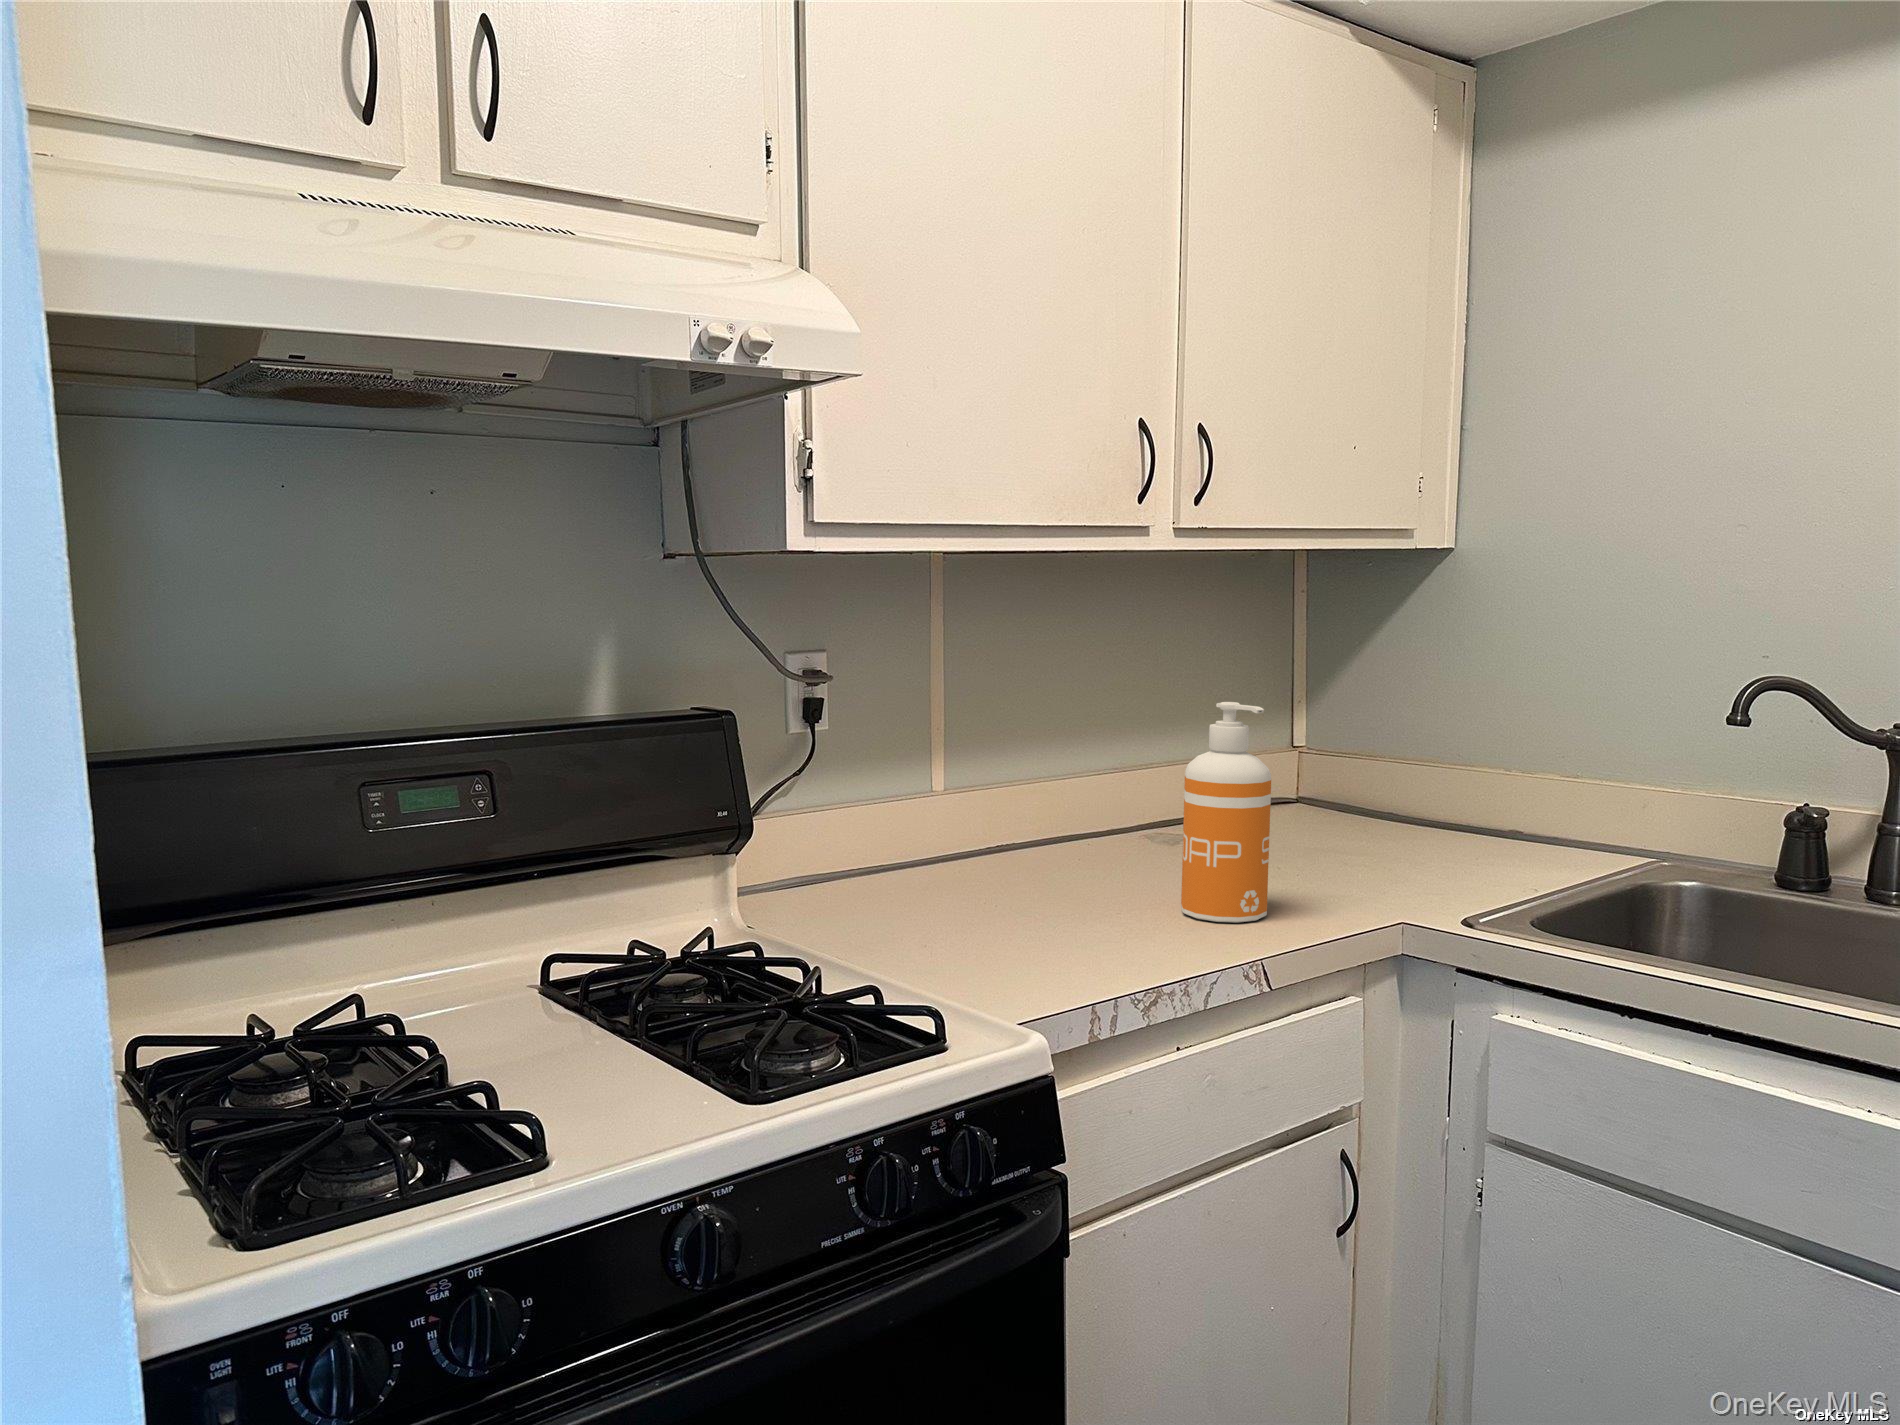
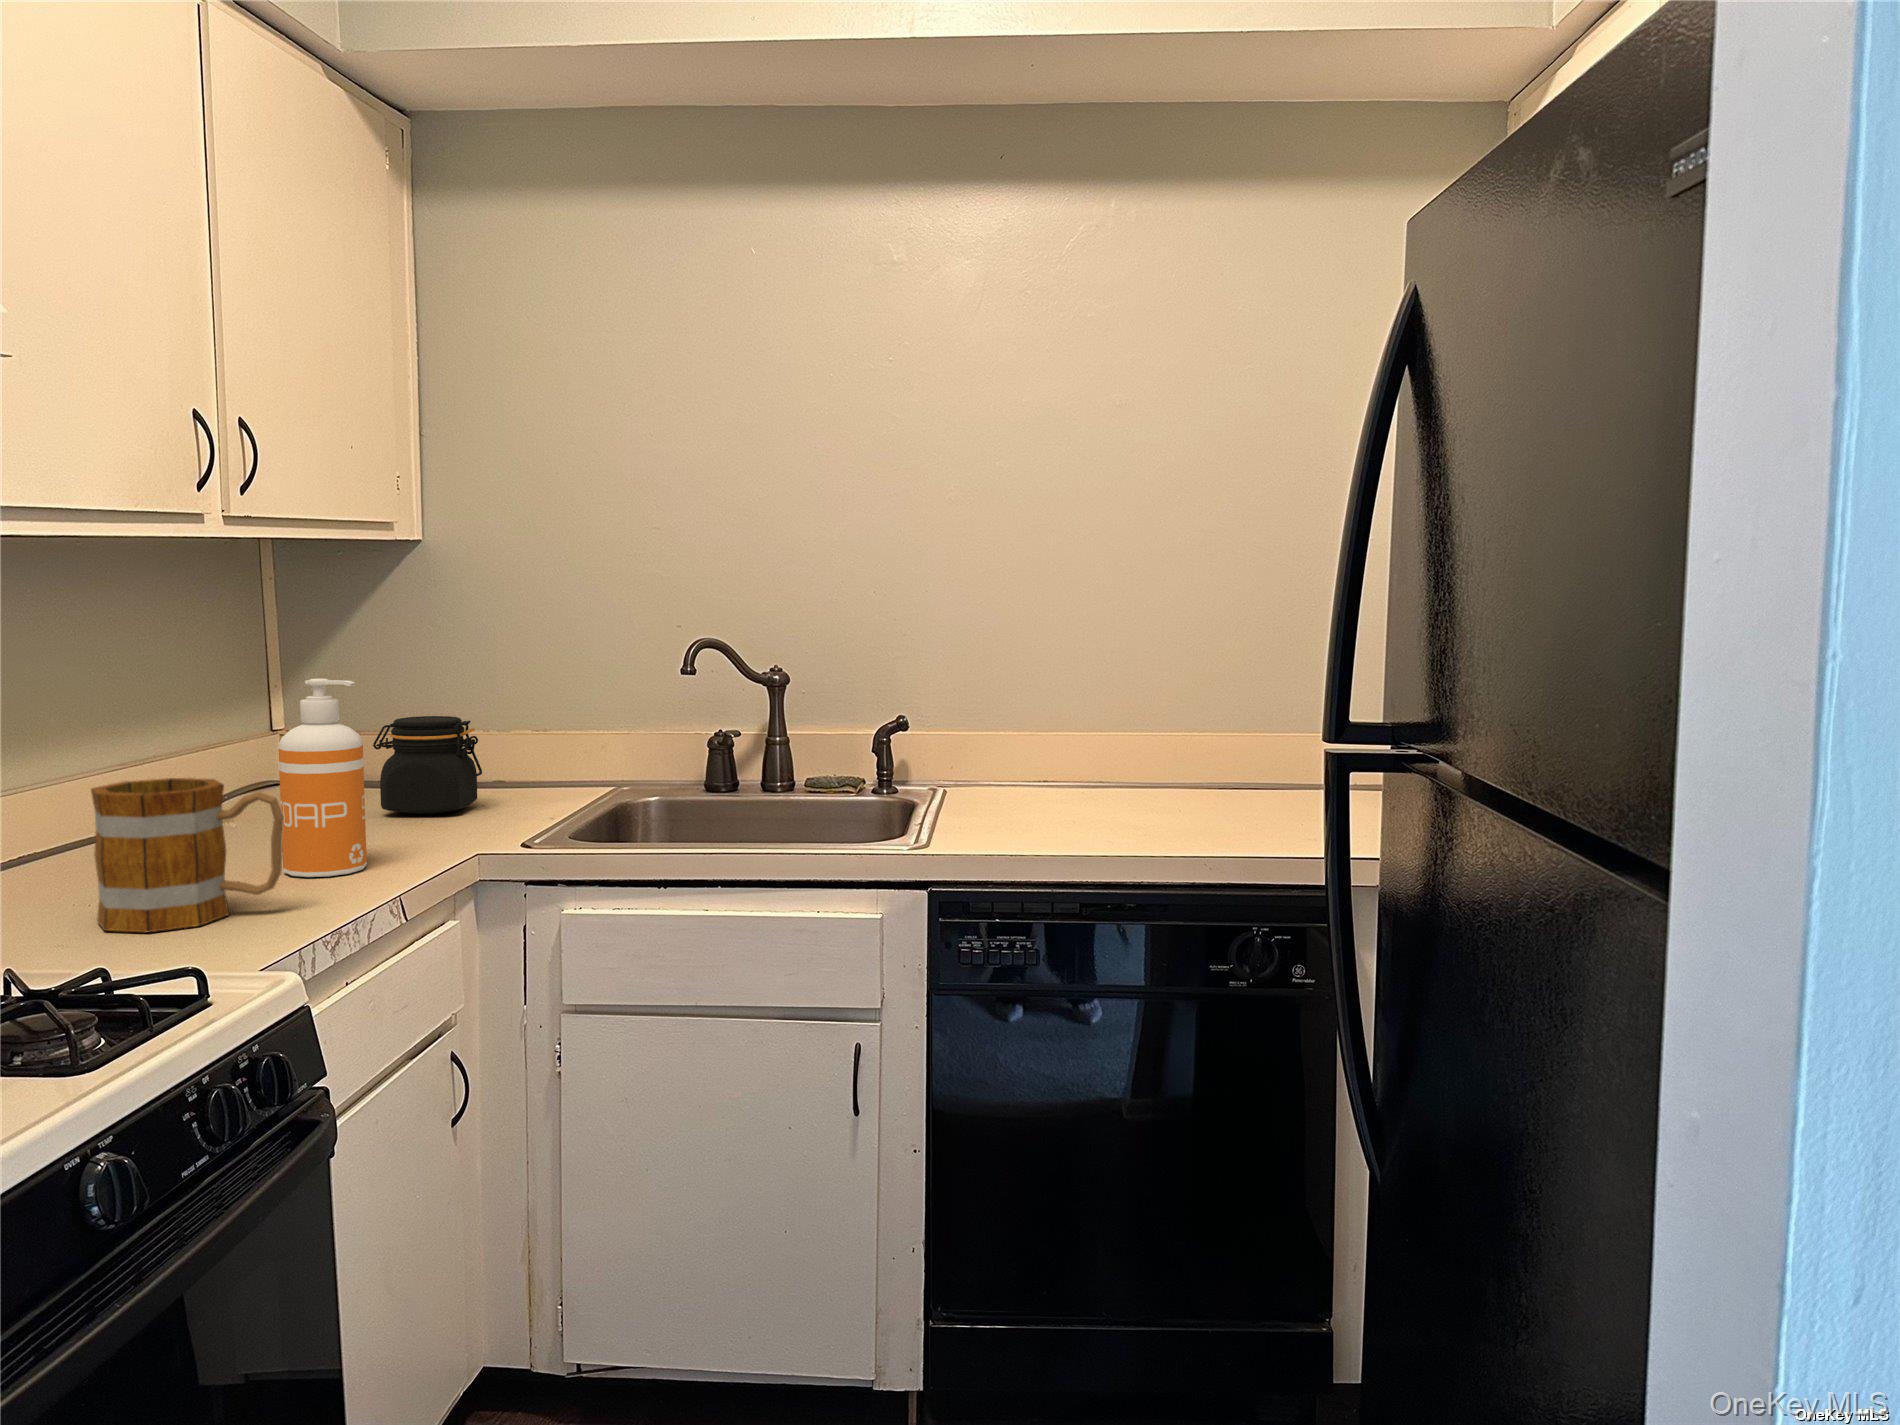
jar: none [1352,750,1469,864] -> present [373,716,482,815]
mug: none [963,794,1135,956] -> present [91,778,284,932]

